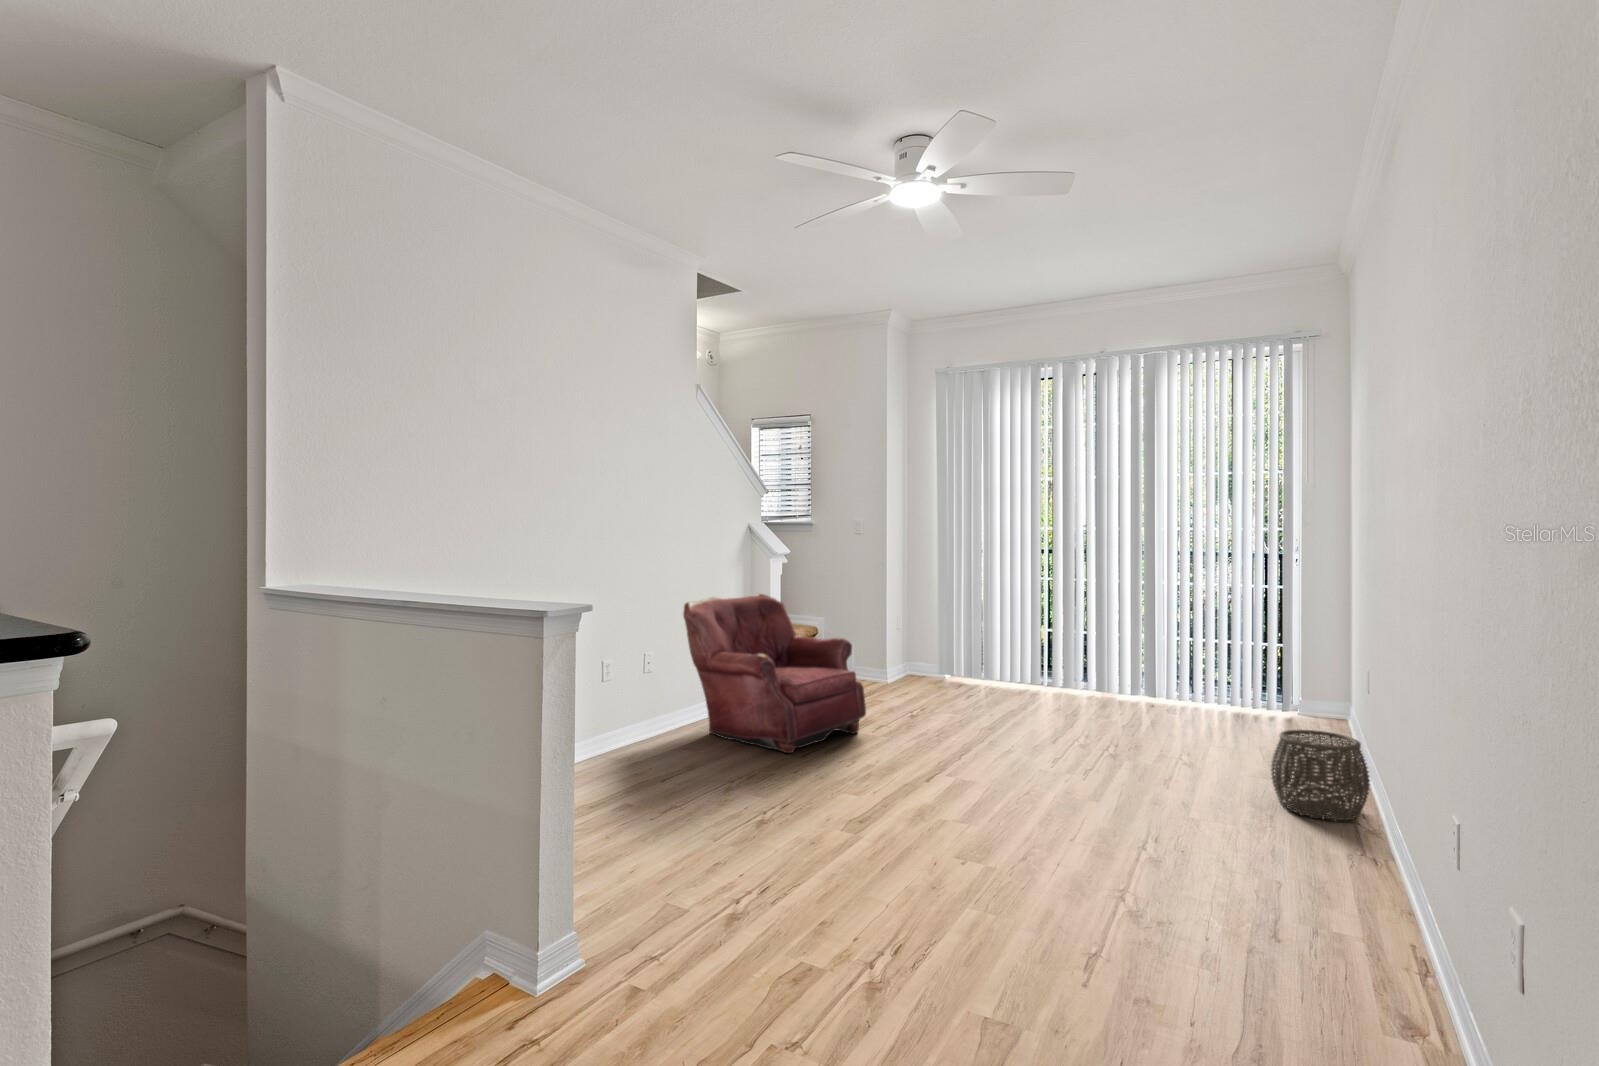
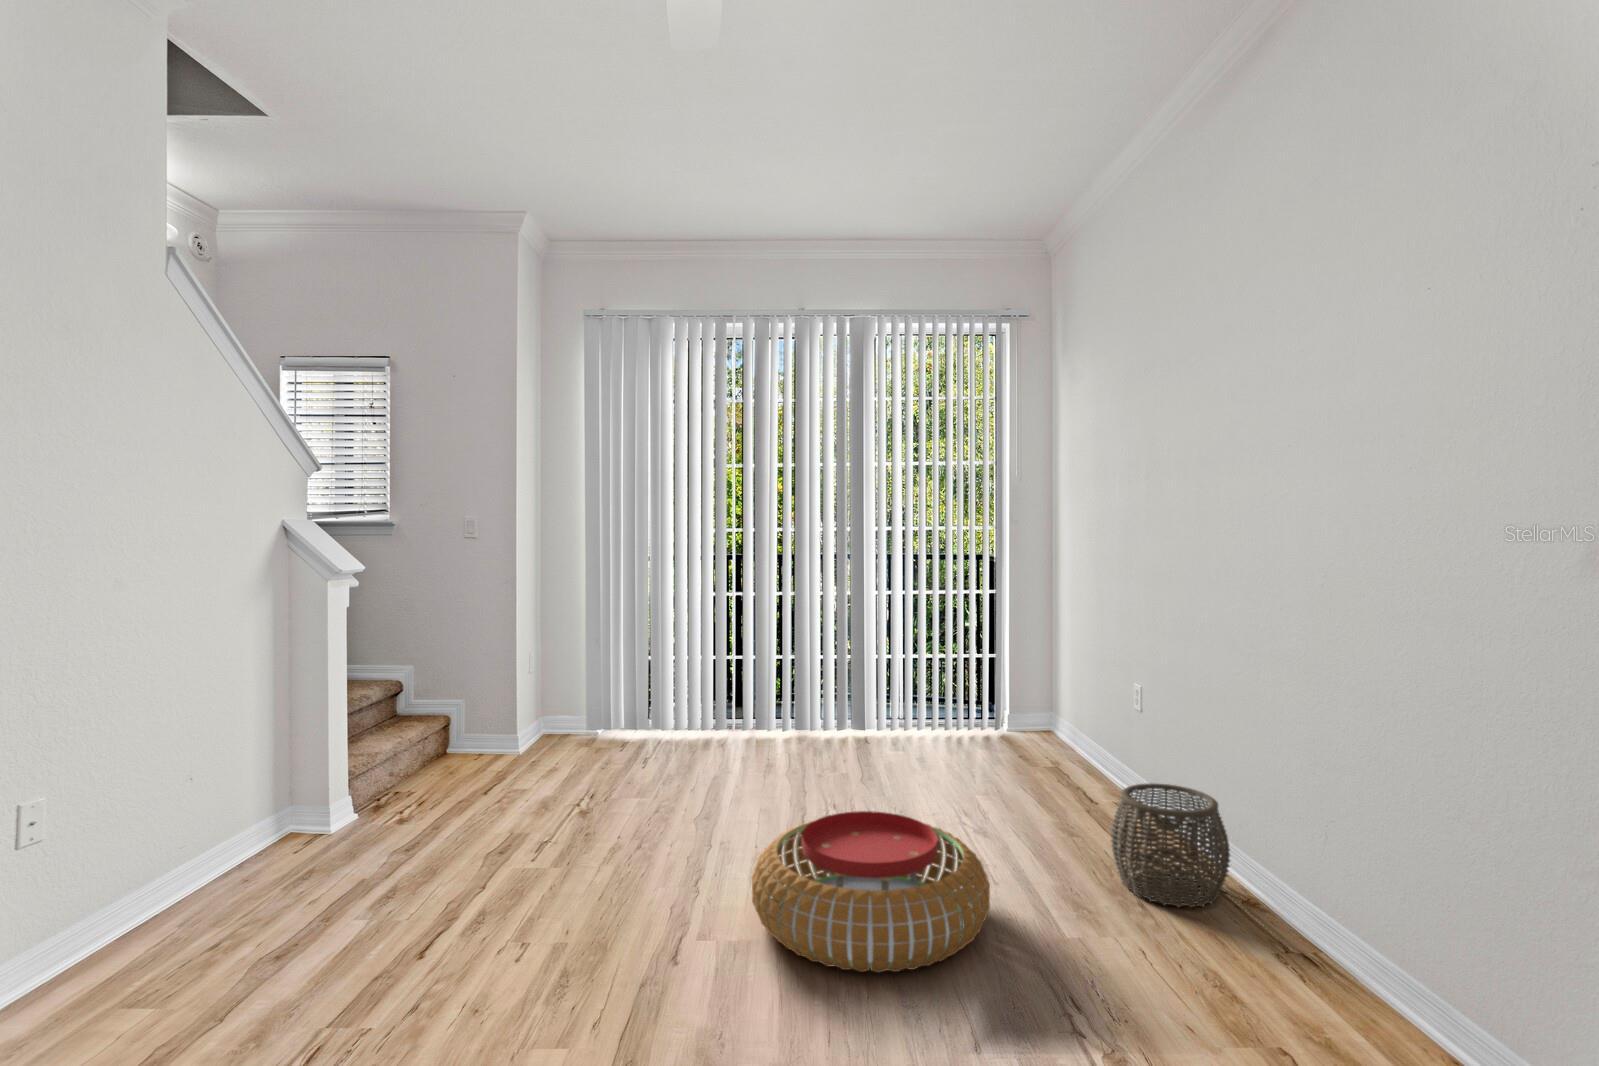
armchair: present [683,594,866,753] -> none [140,646,520,955]
pouf: none [985,719,1149,807] -> present [752,811,990,973]

